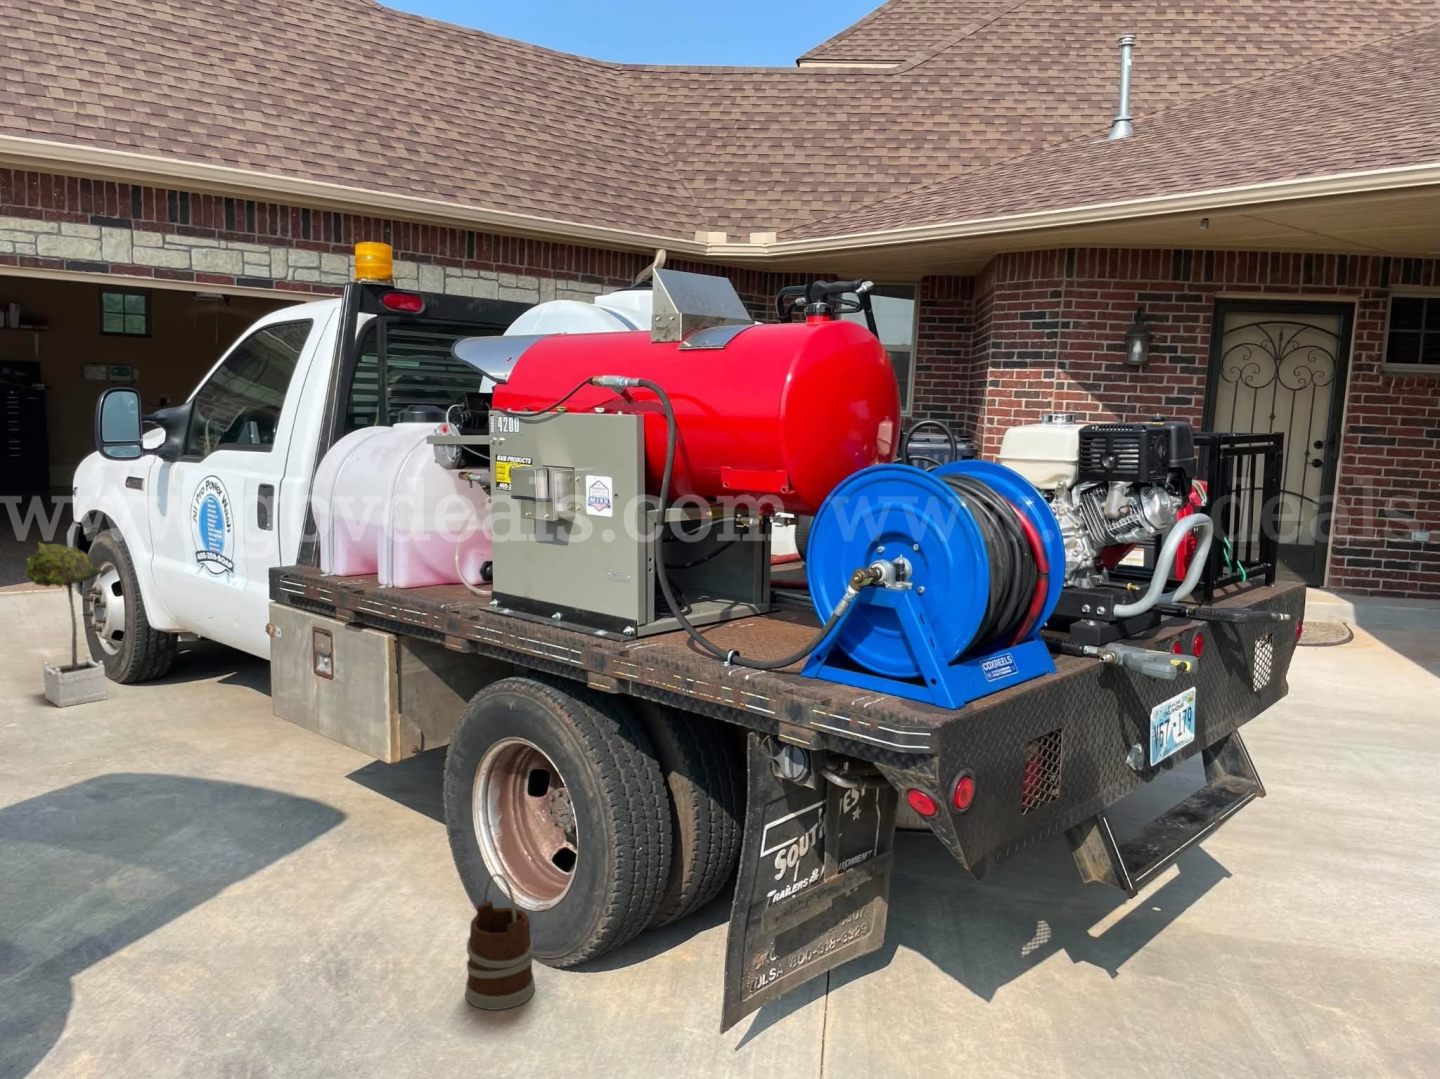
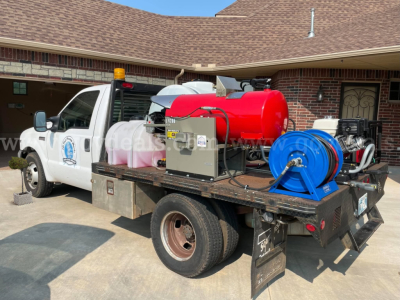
wooden bucket: present [465,874,535,1010] -> none [165,251,184,290]

